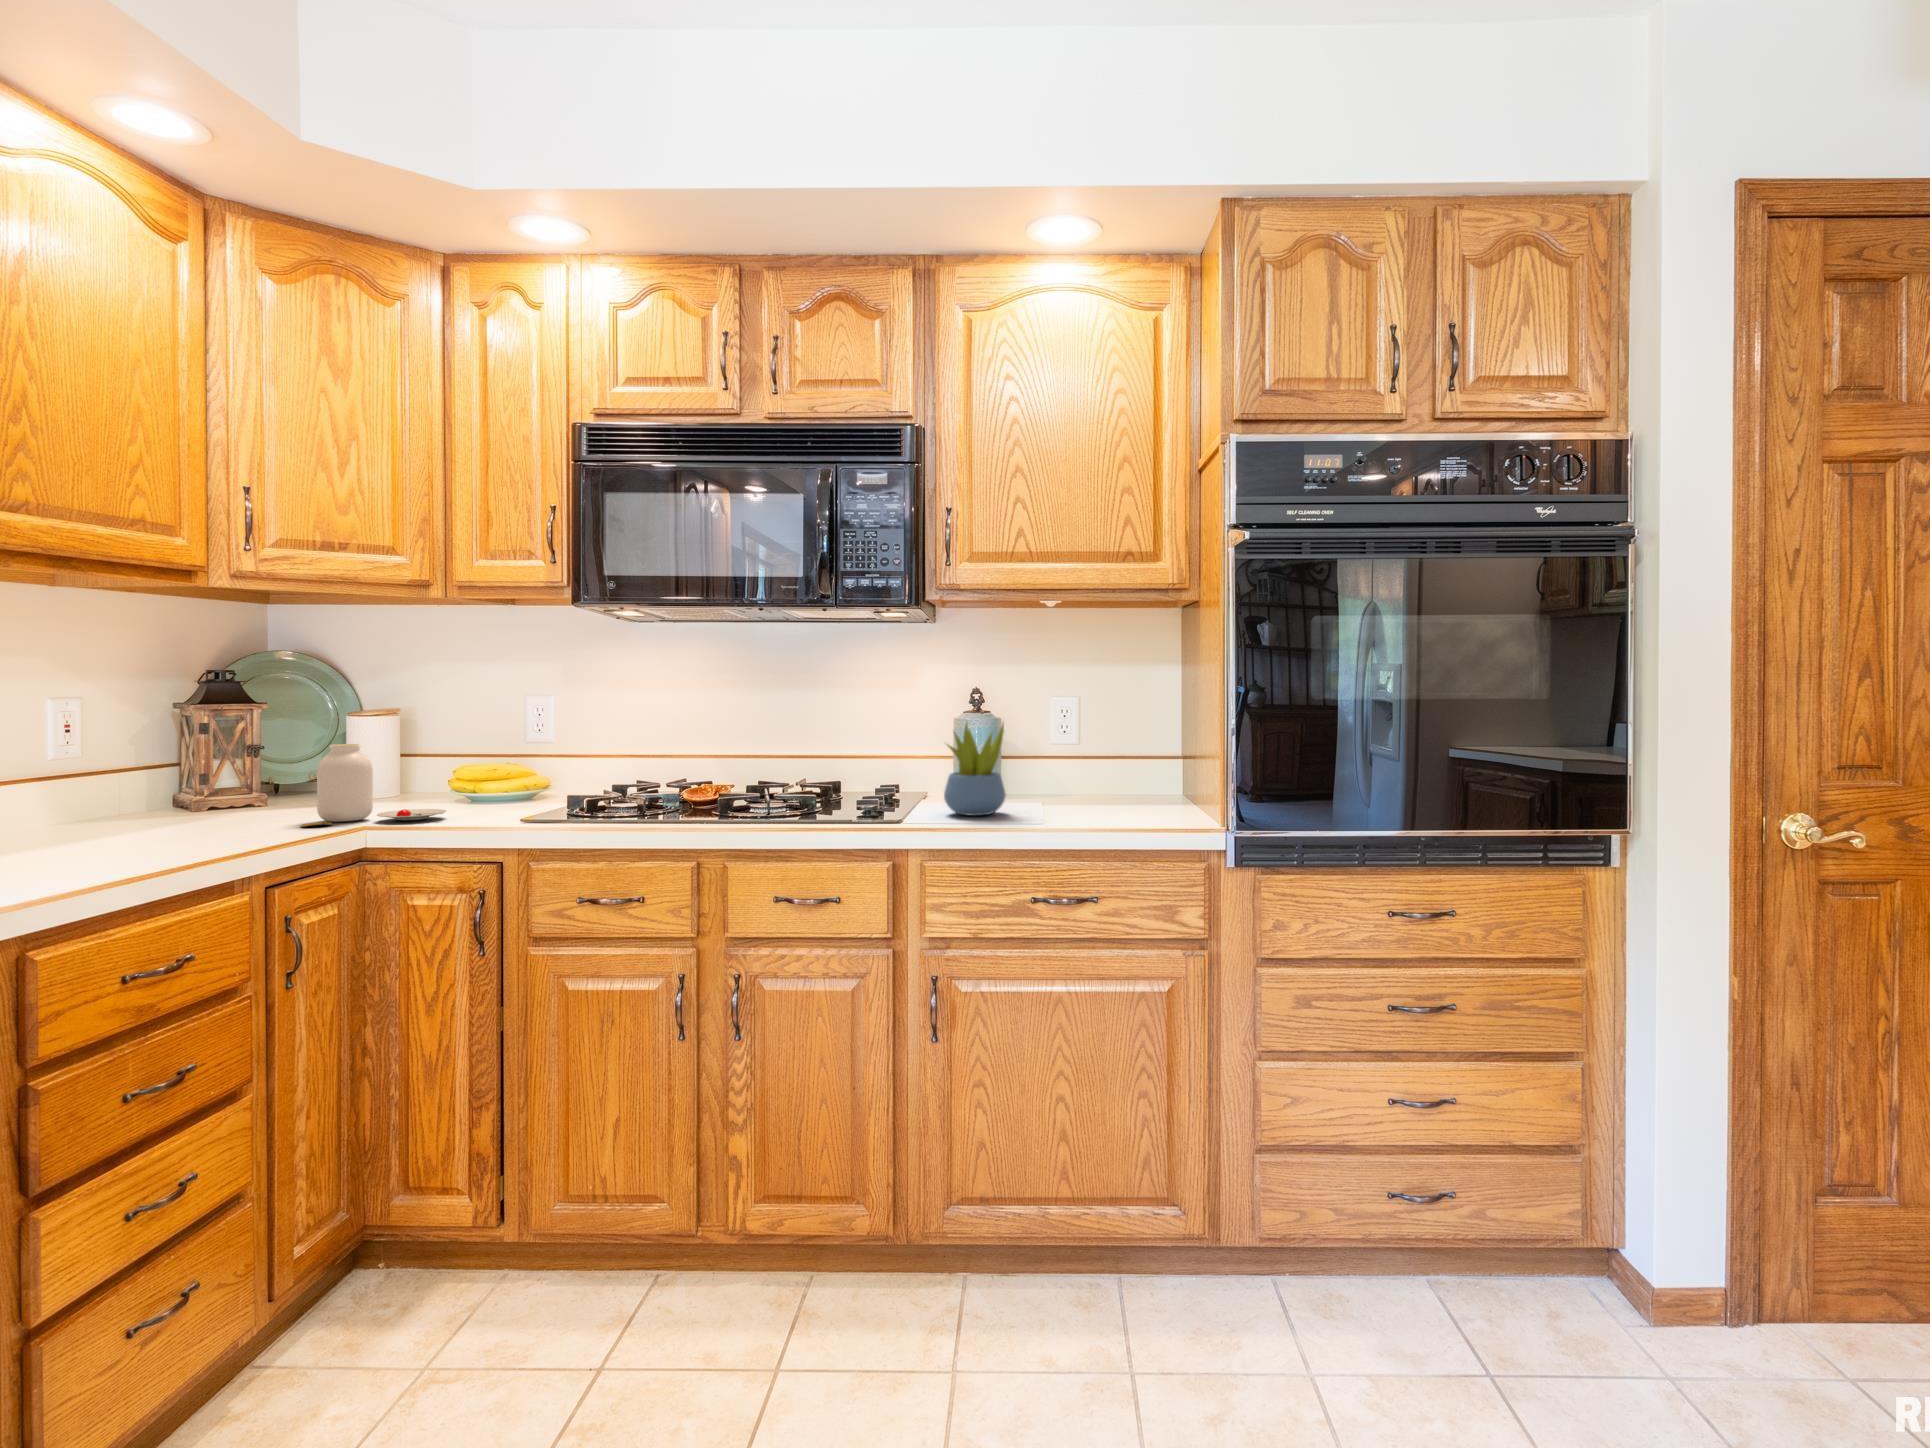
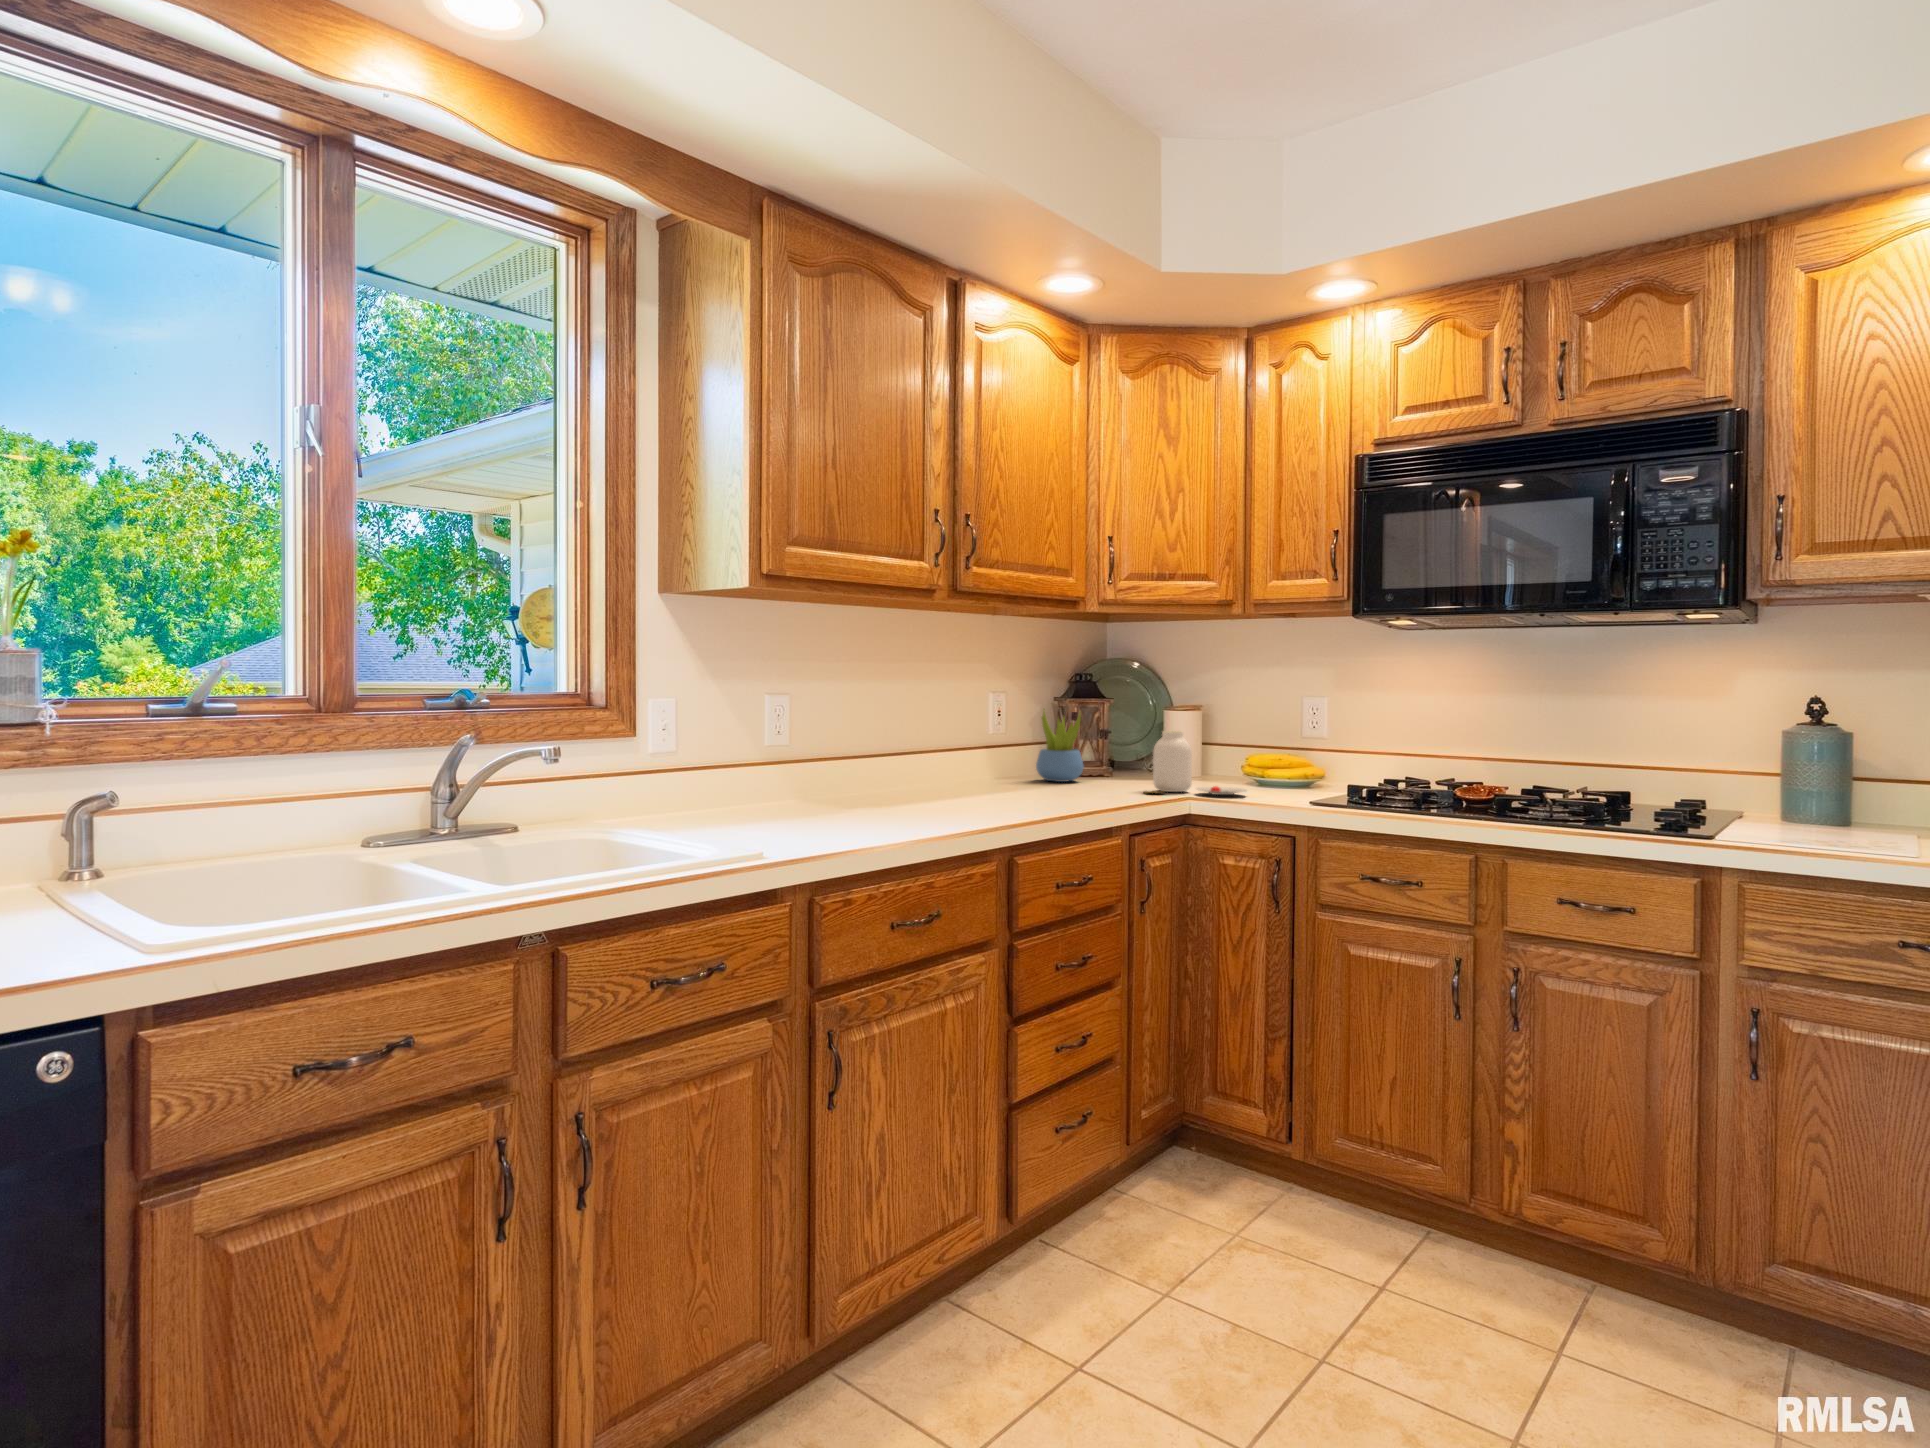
succulent plant: present [944,724,1006,816] -> present [1036,709,1084,782]

